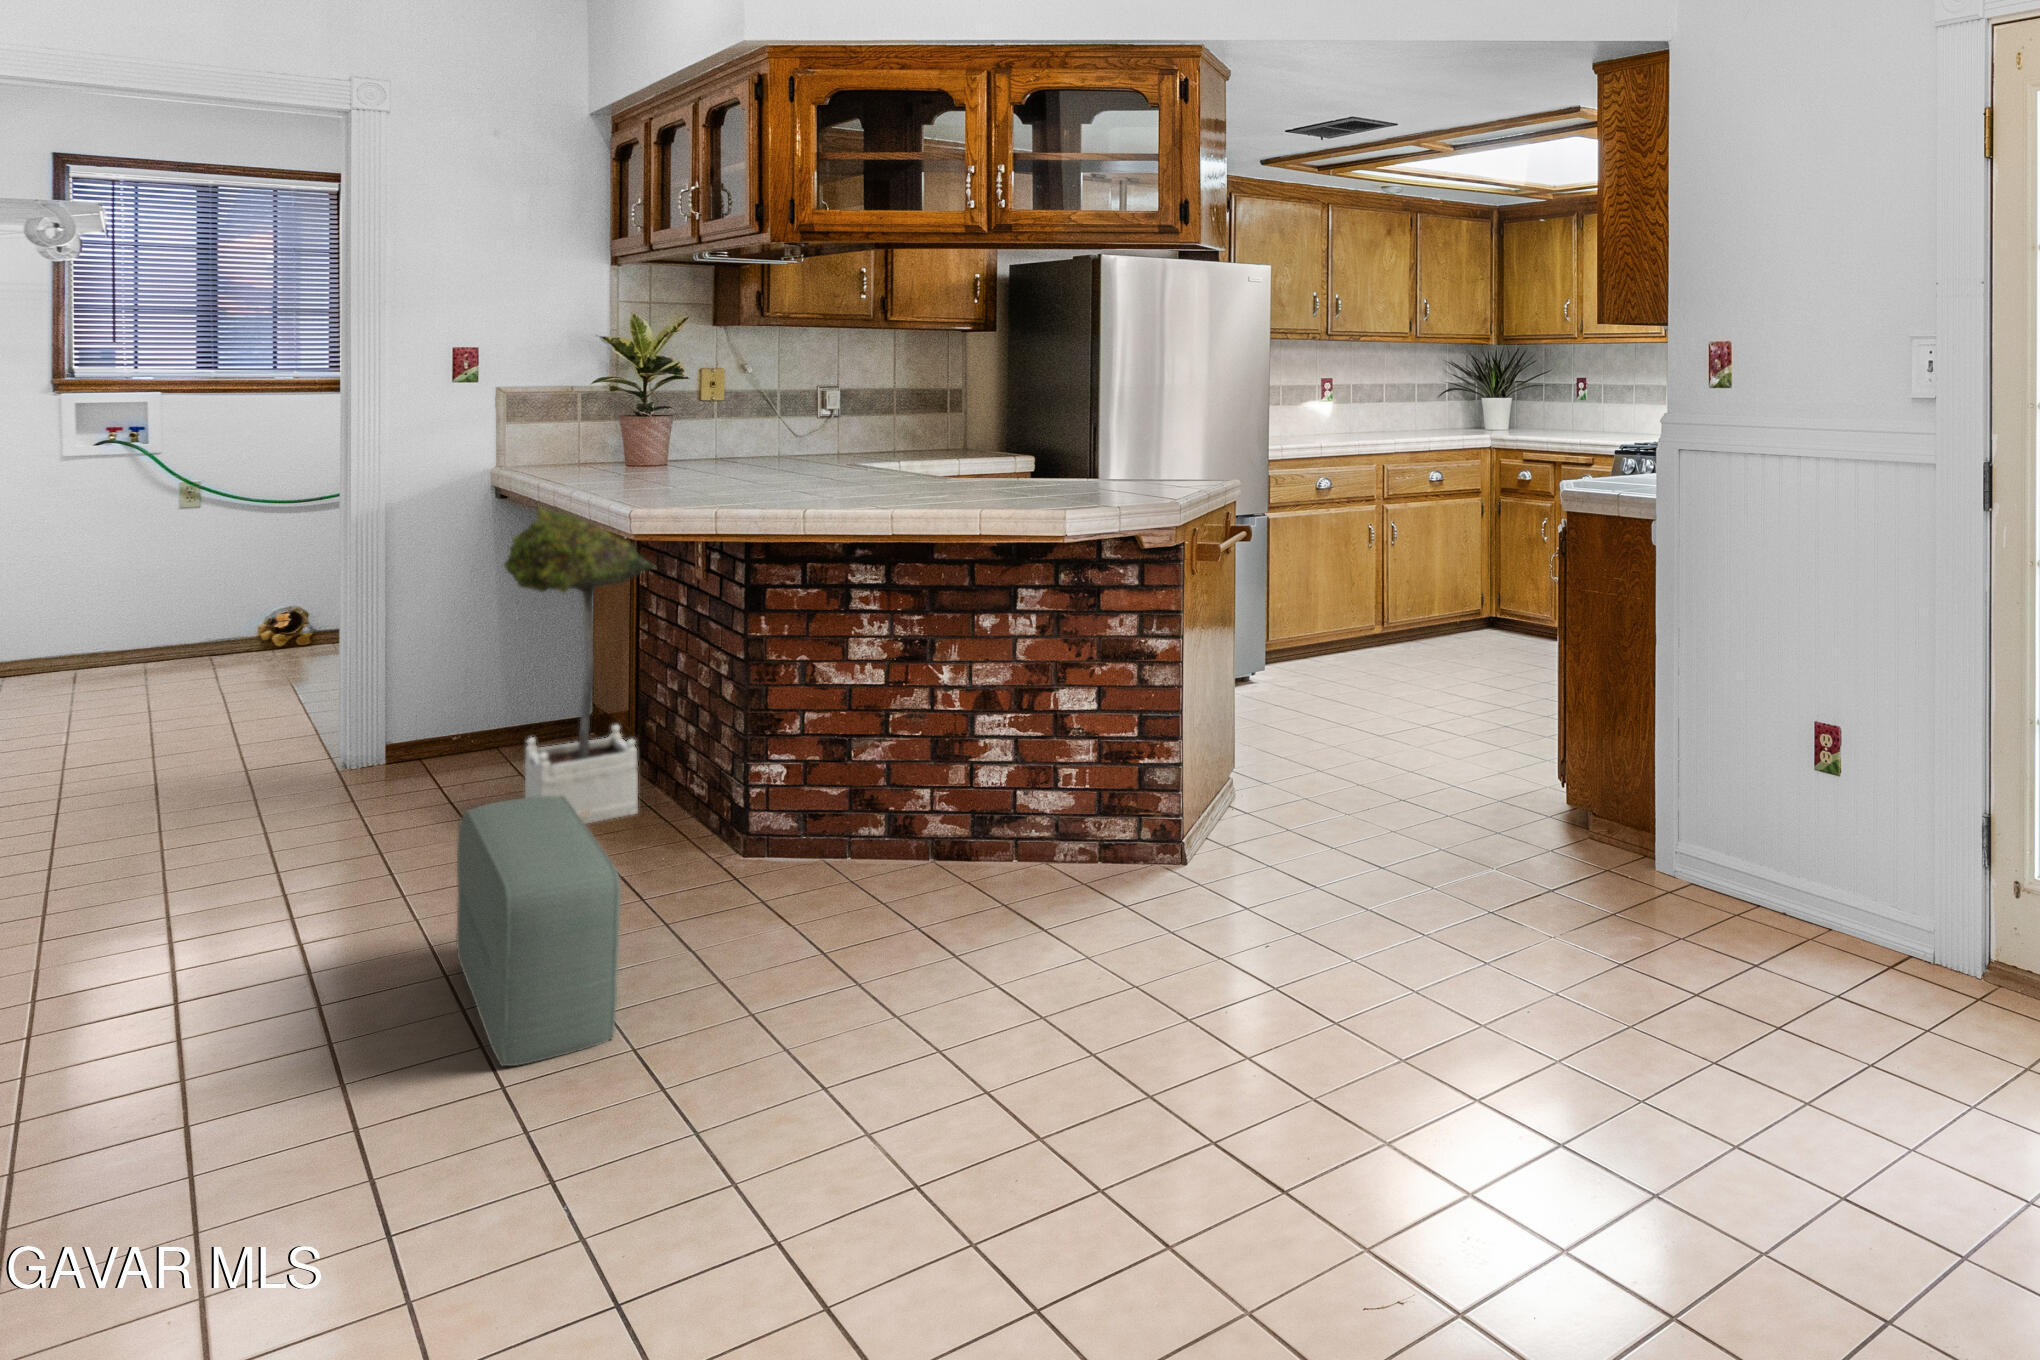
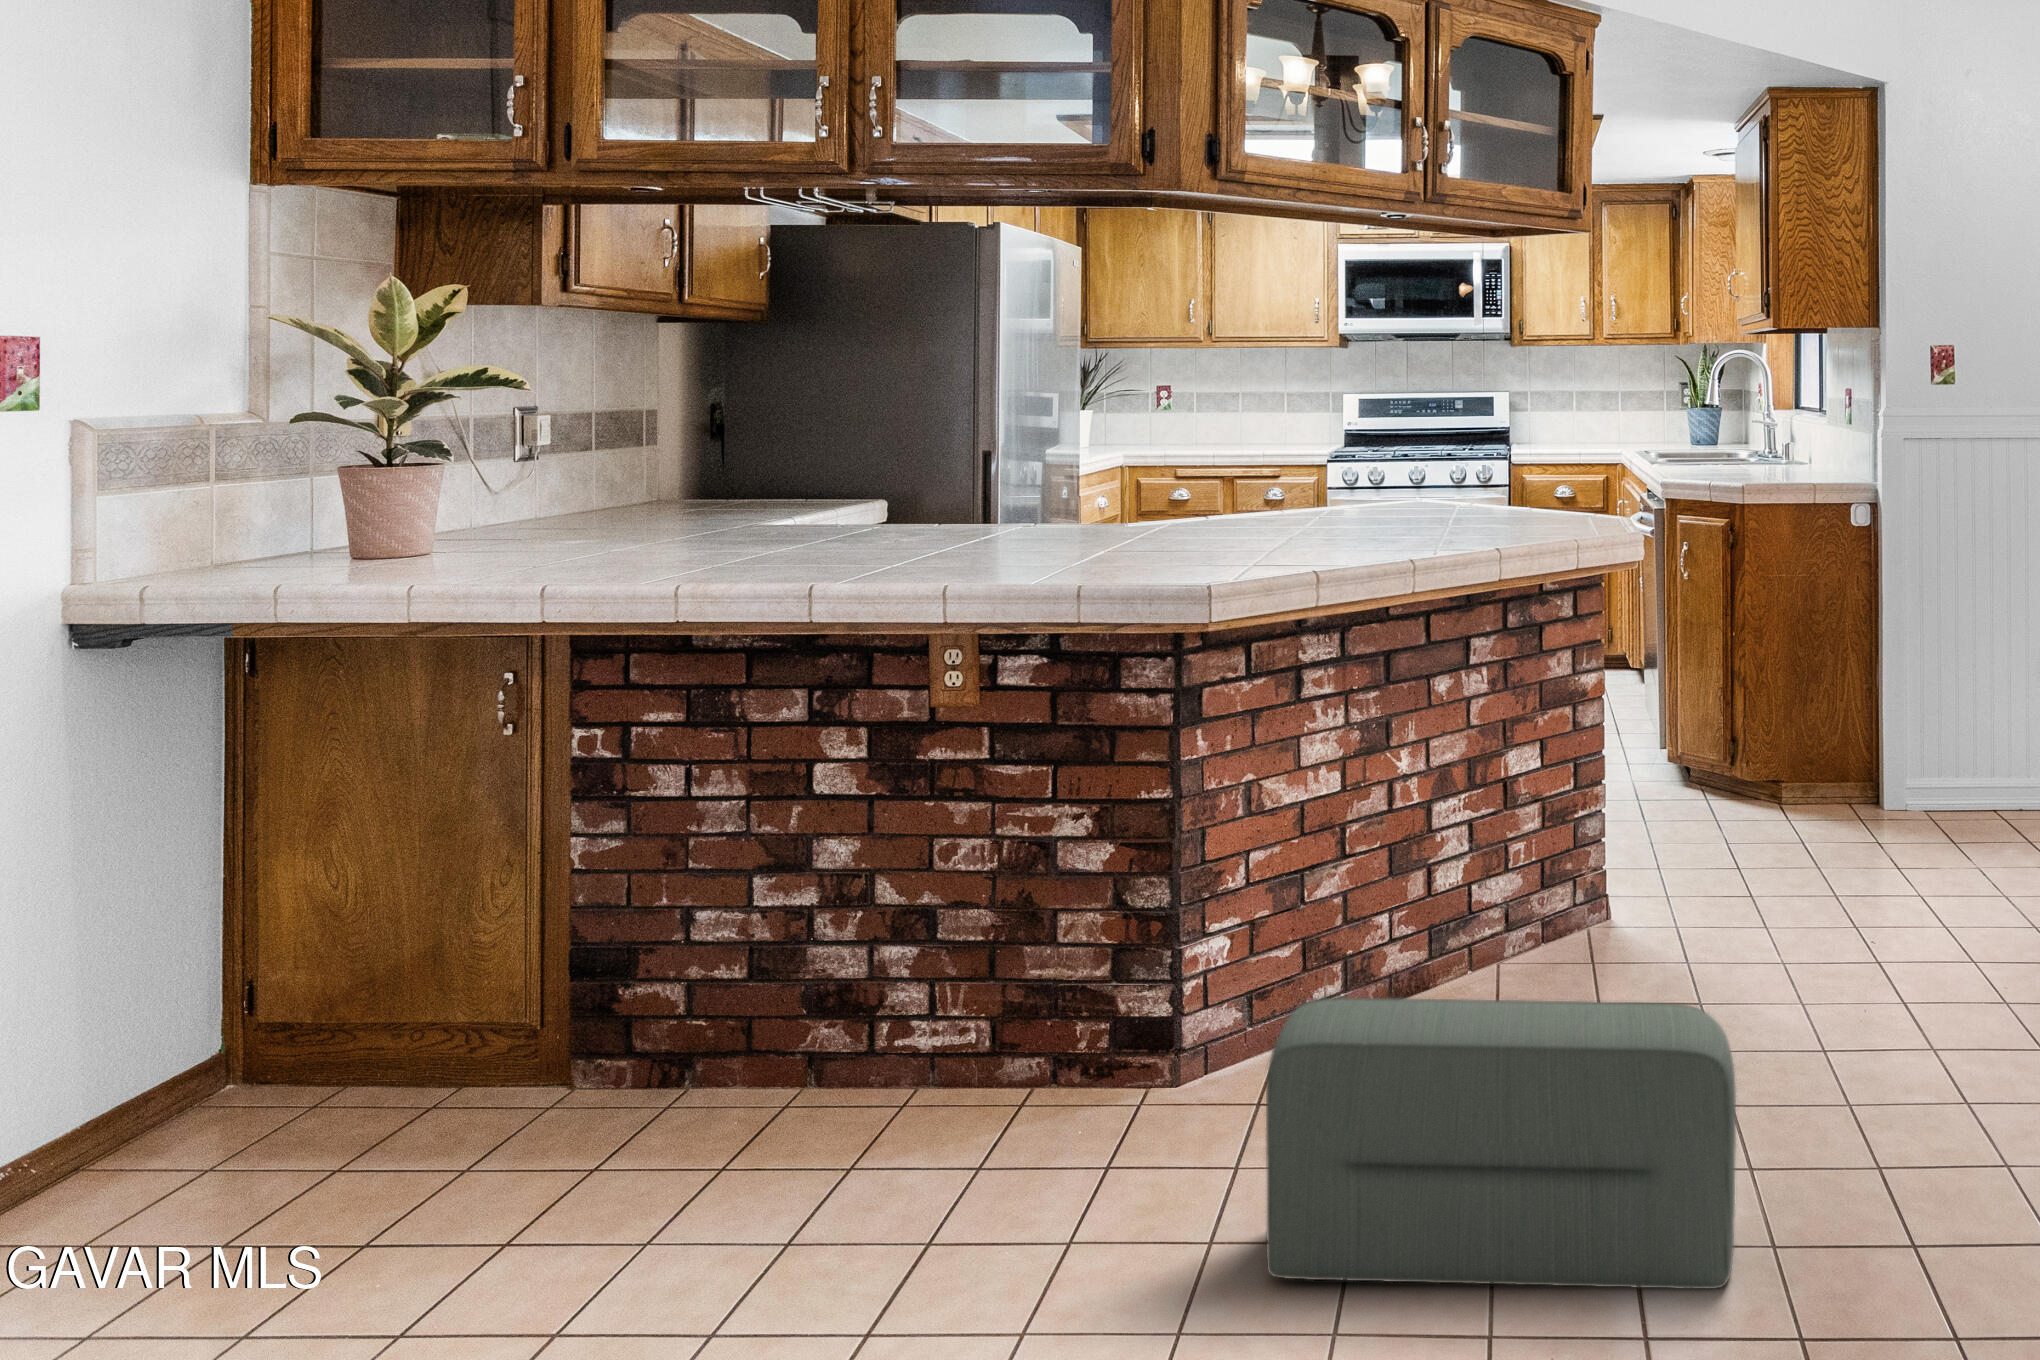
potted tree: present [504,507,655,824] -> none [540,636,790,1189]

